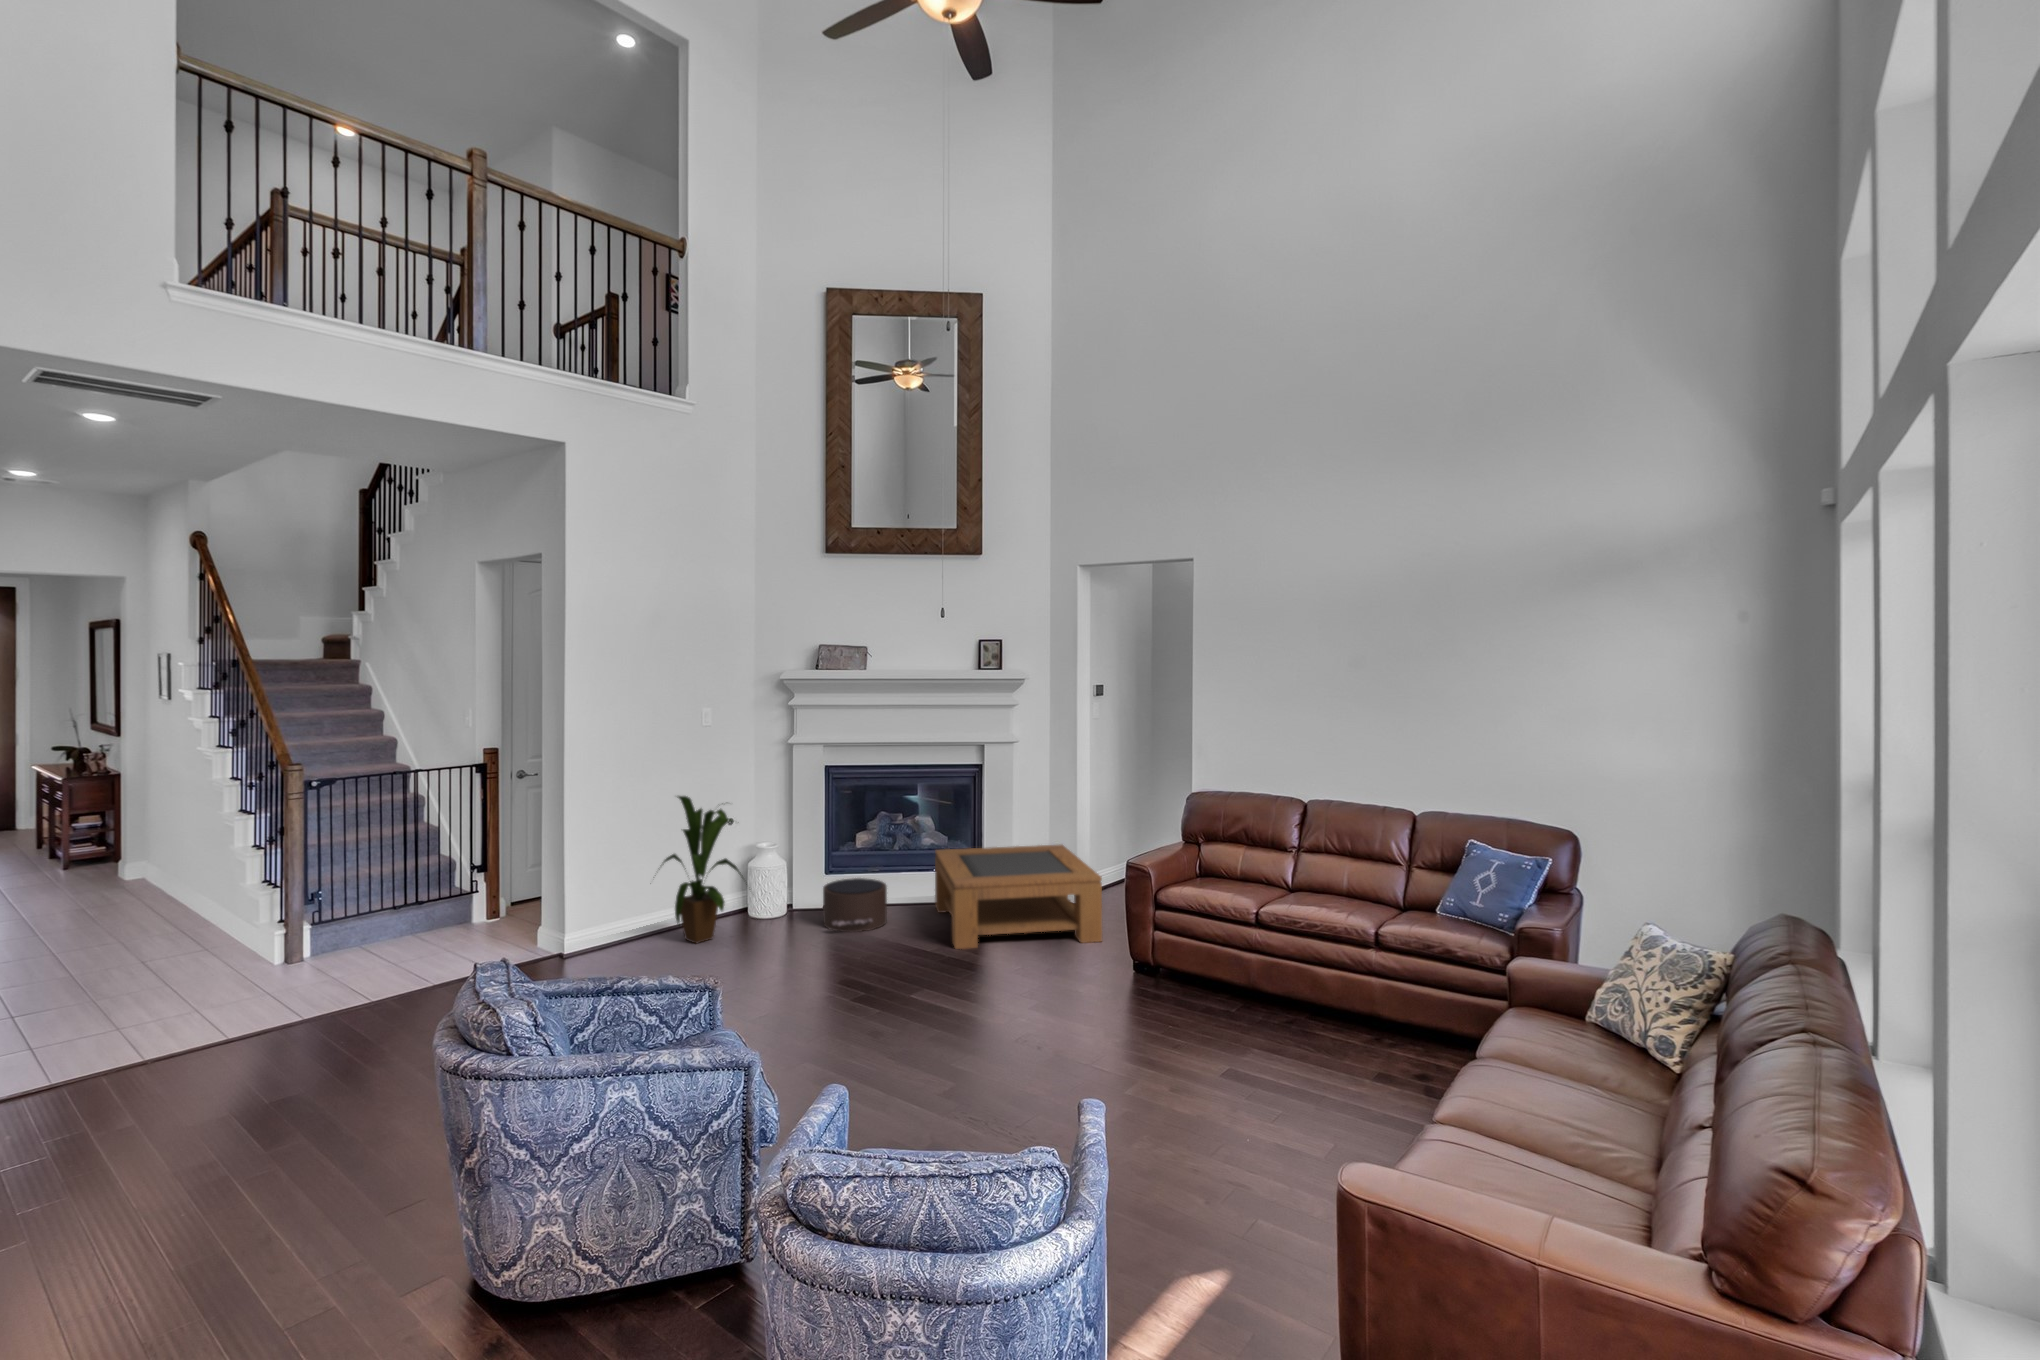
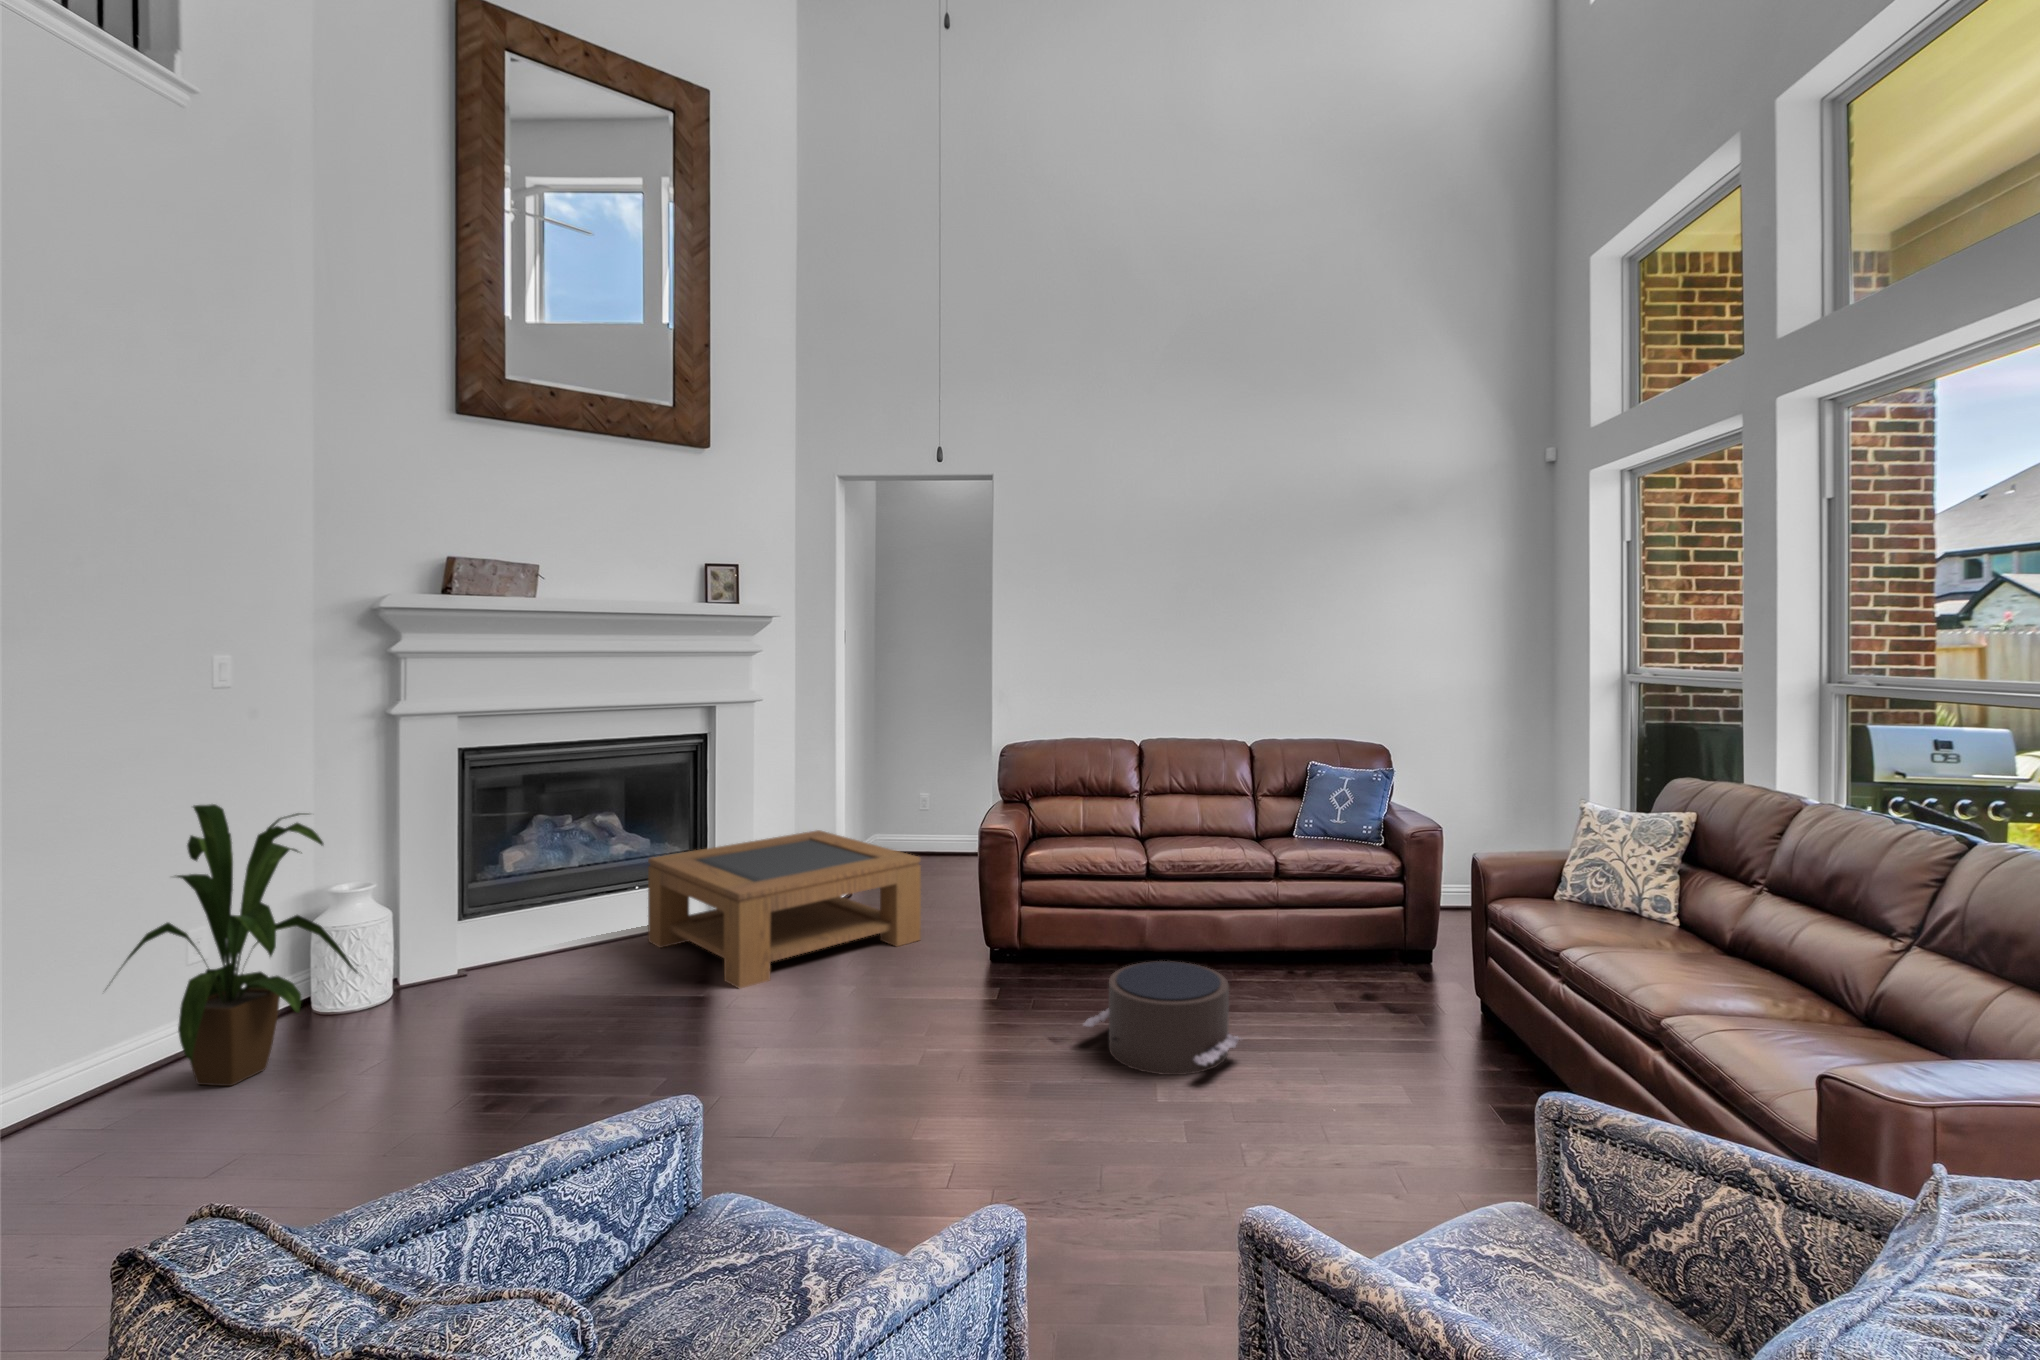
pouf: present [823,878,887,932] -> present [1084,961,1240,1075]

